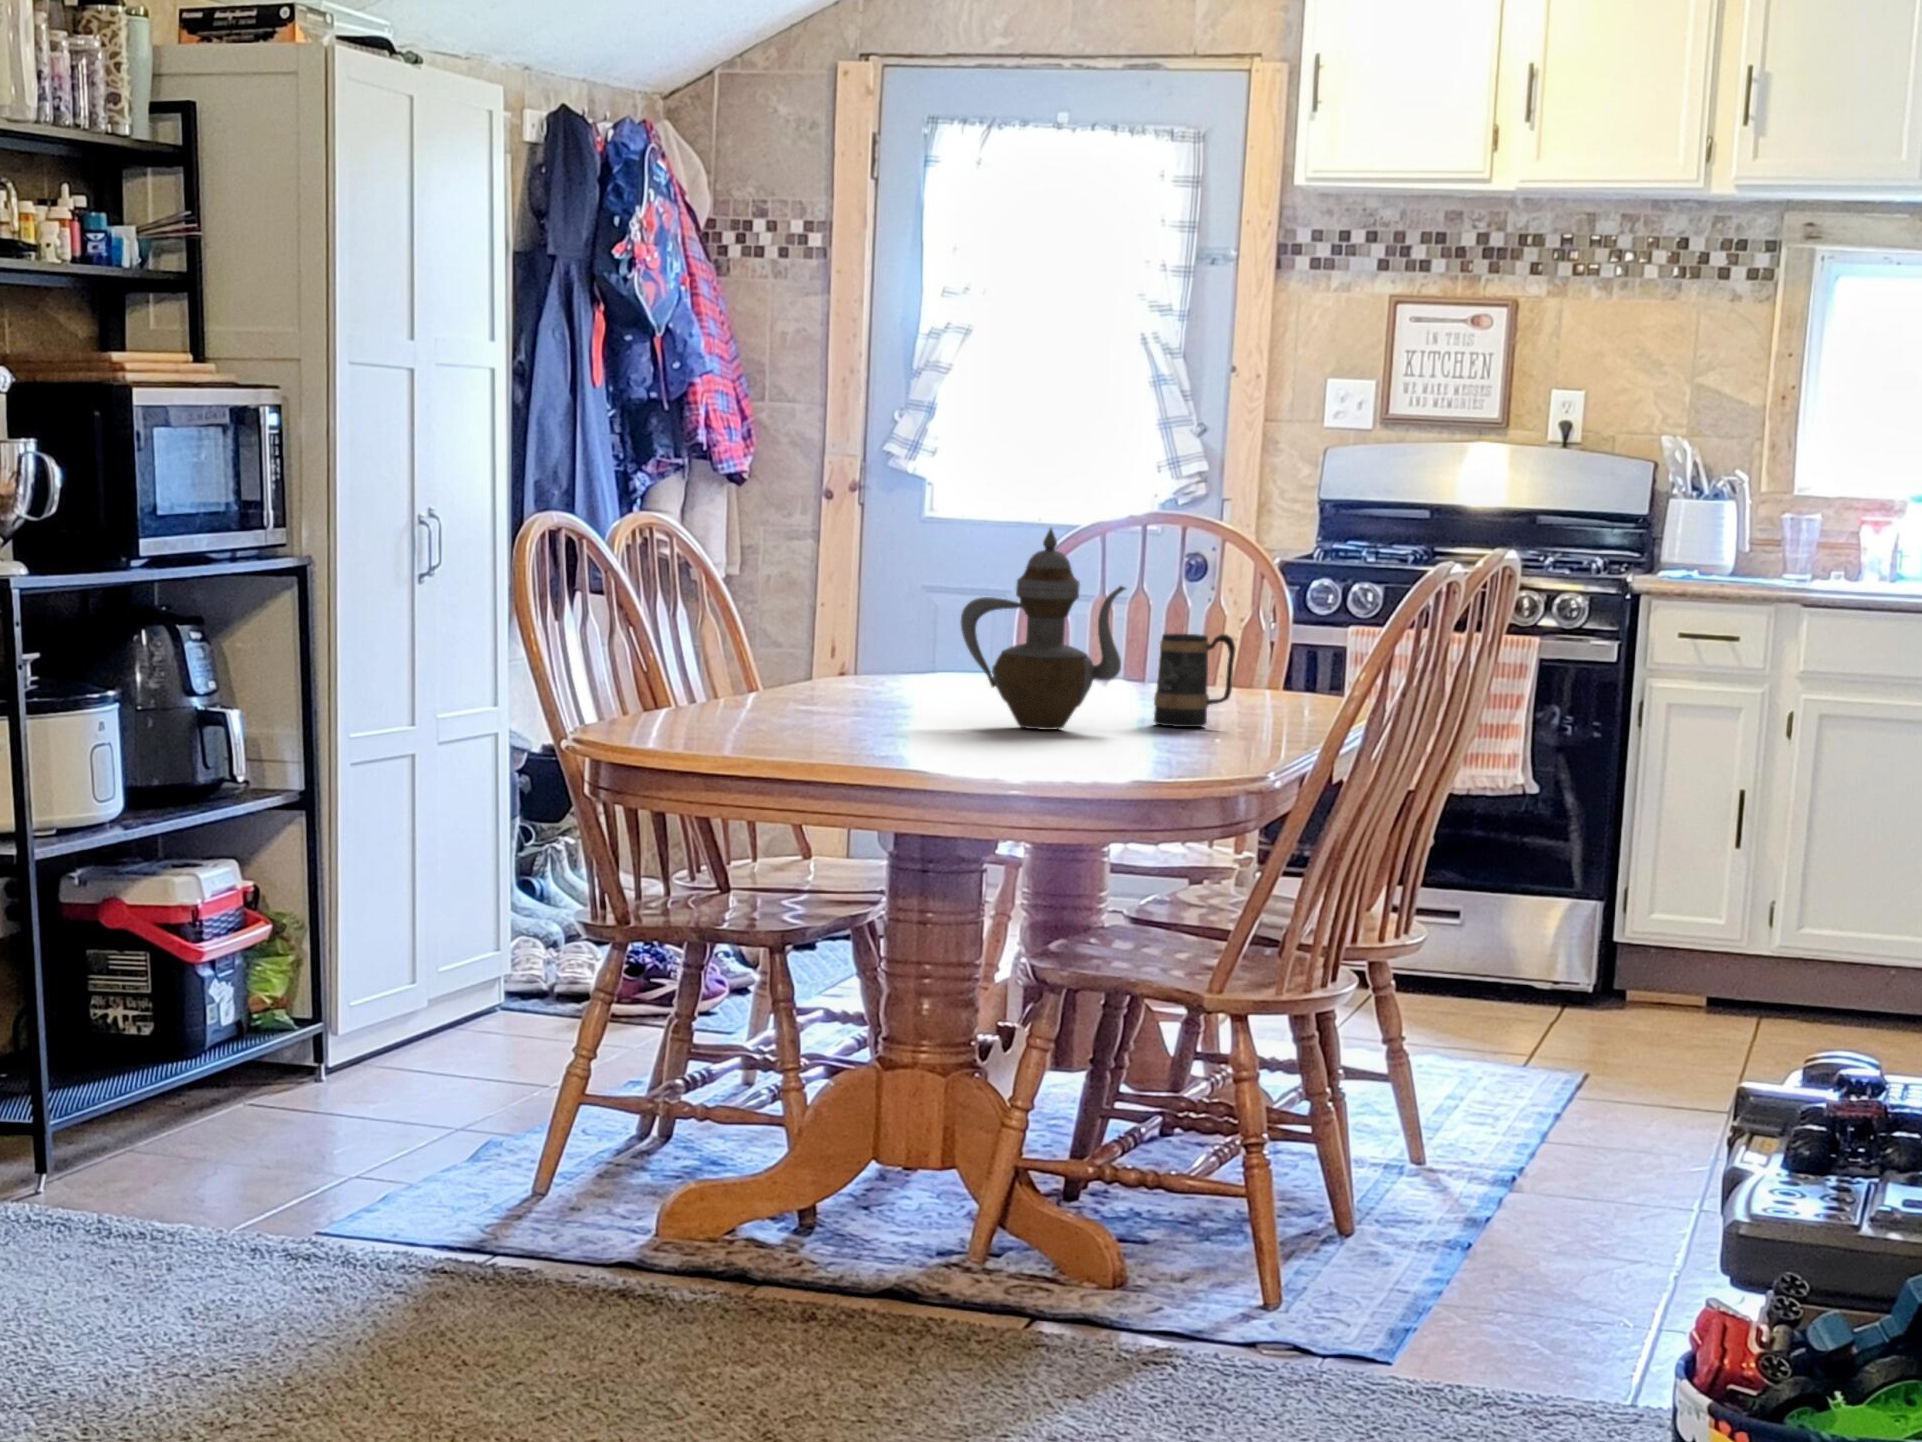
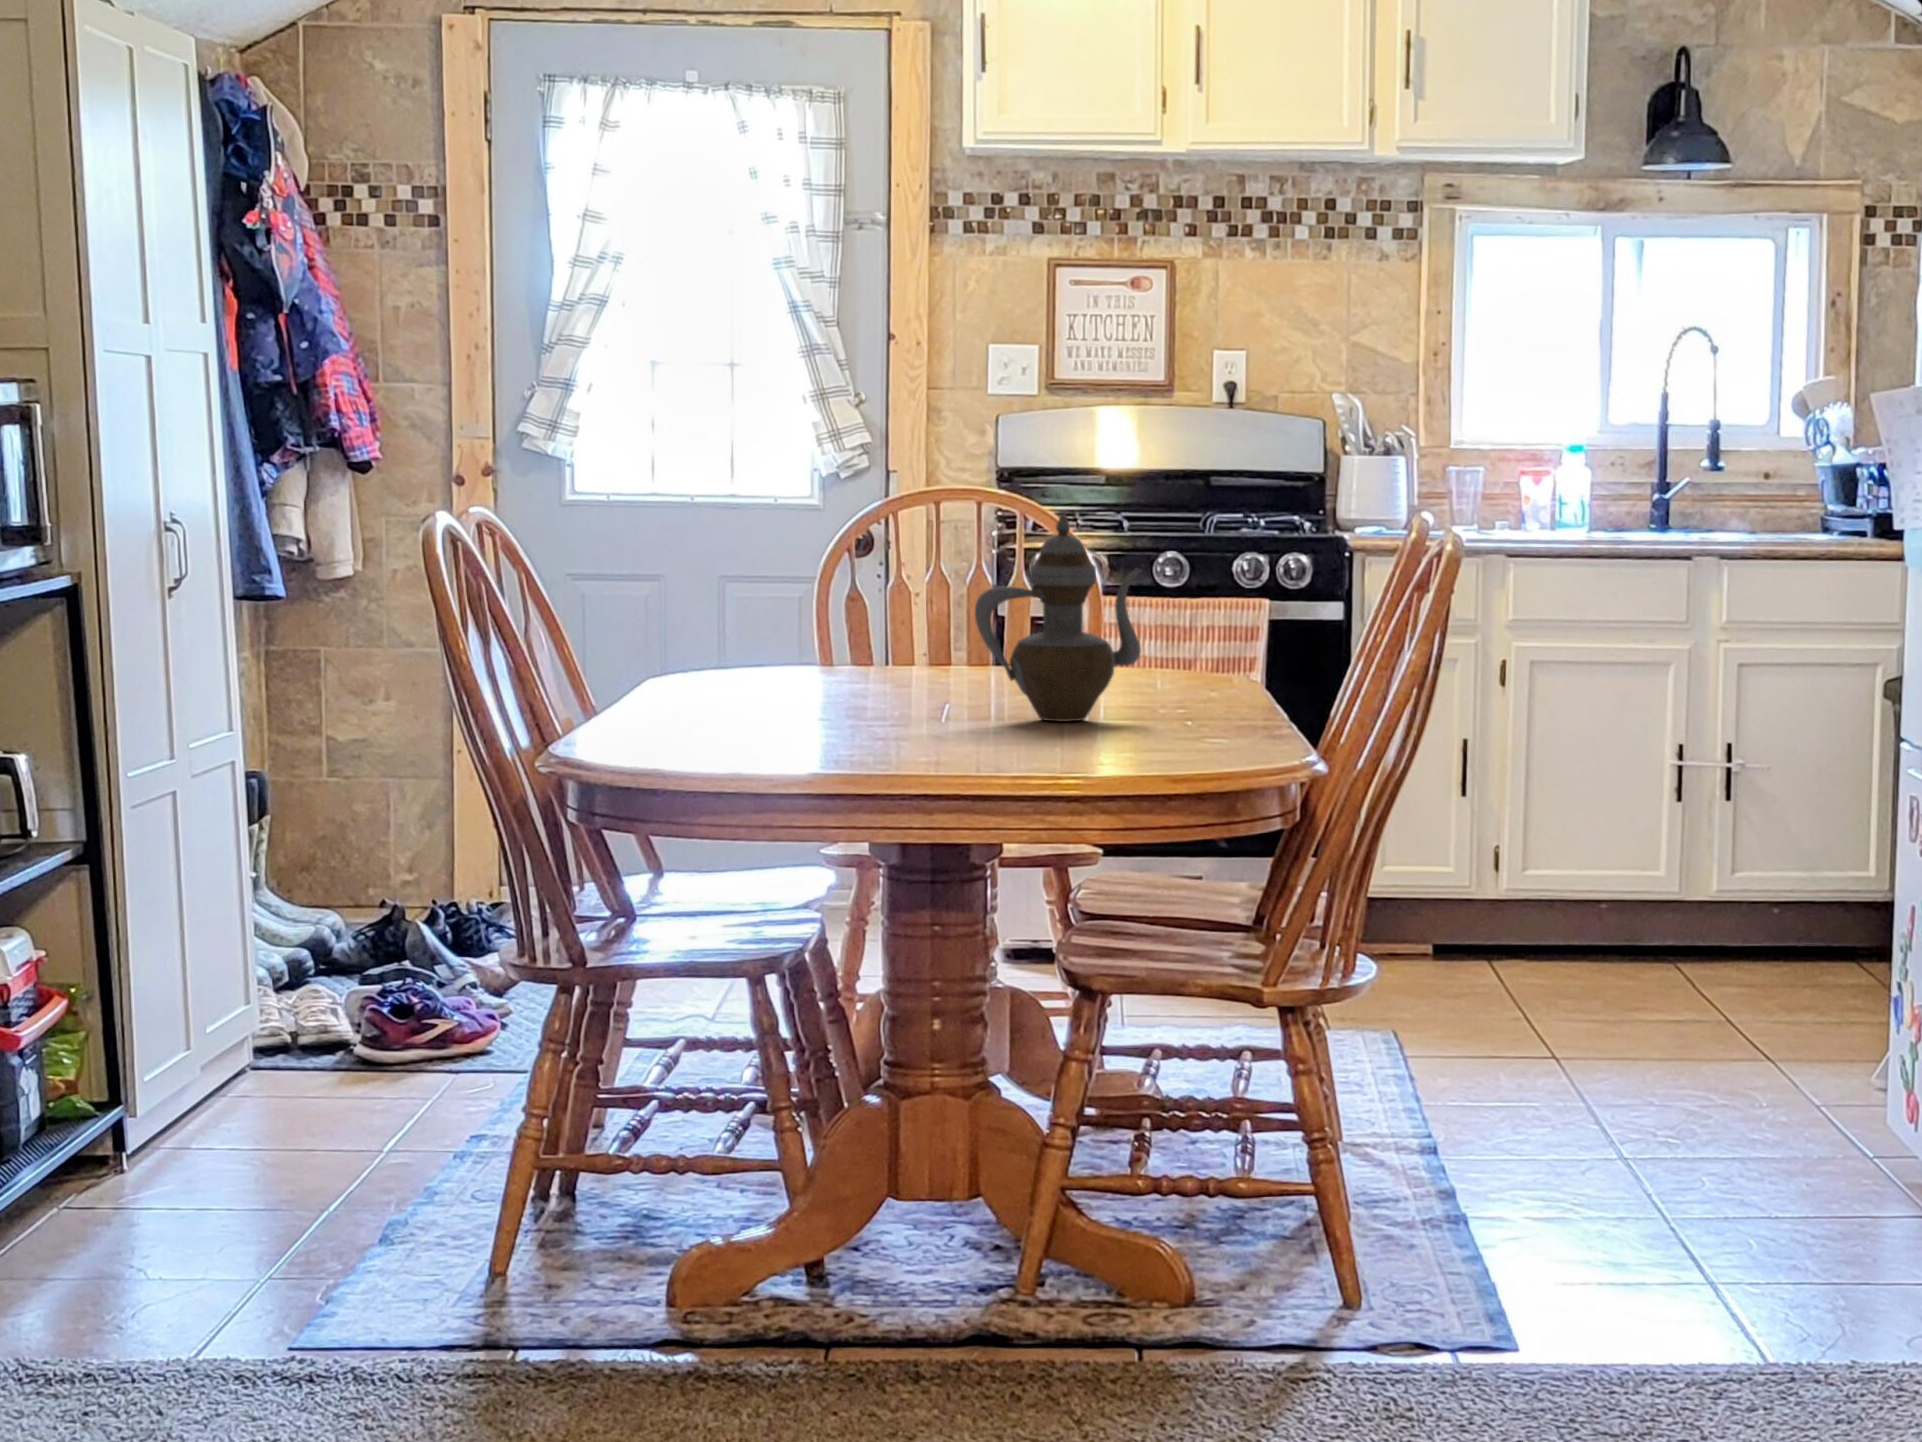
mug: present [1154,633,1235,727] -> none [1145,611,1226,708]

